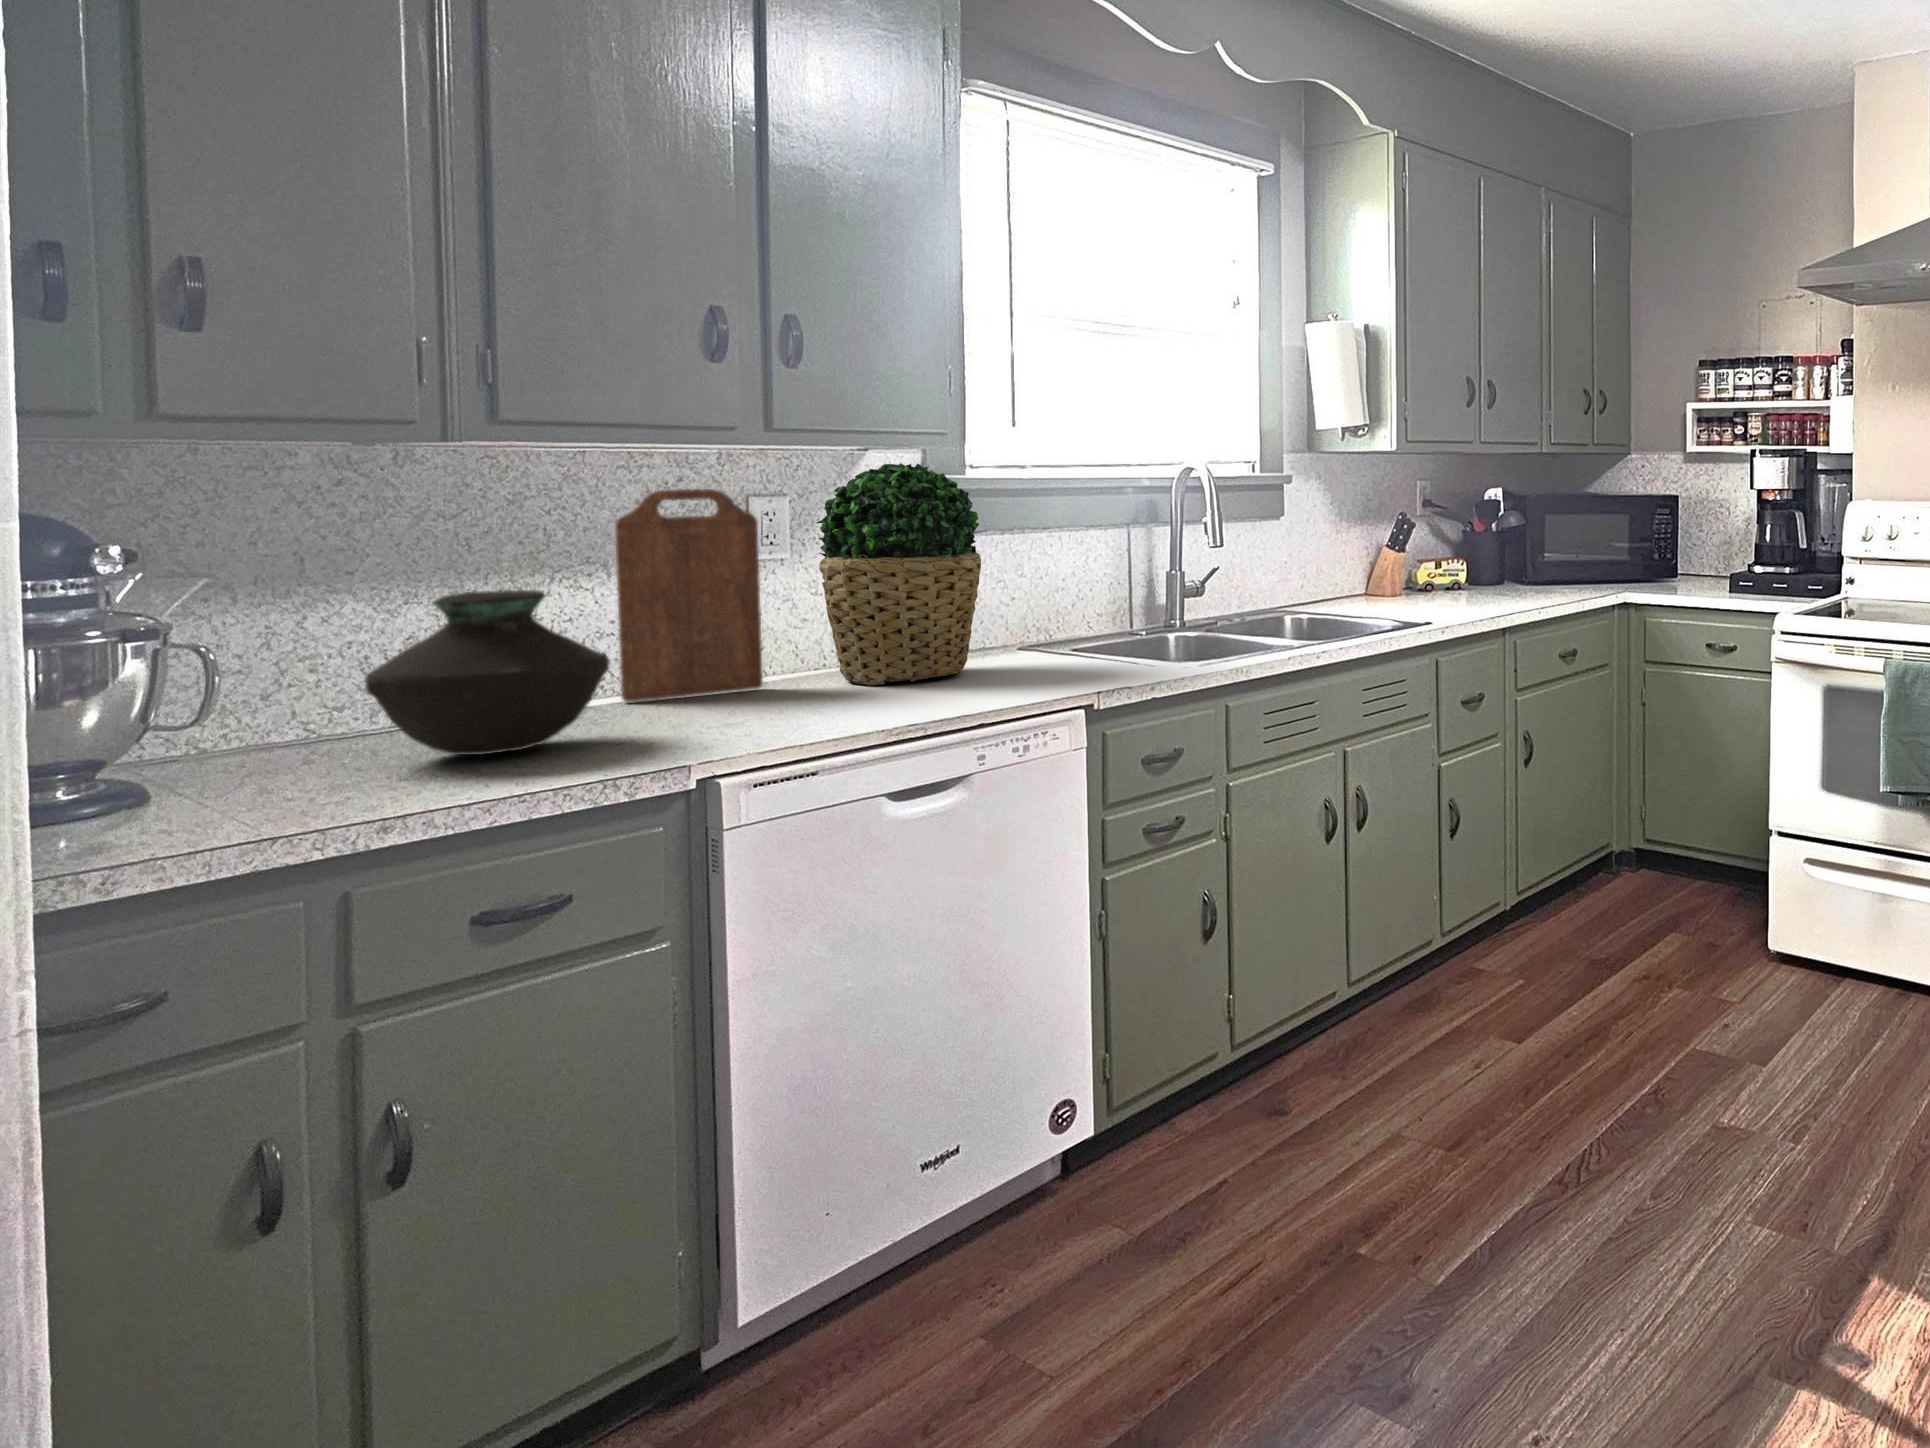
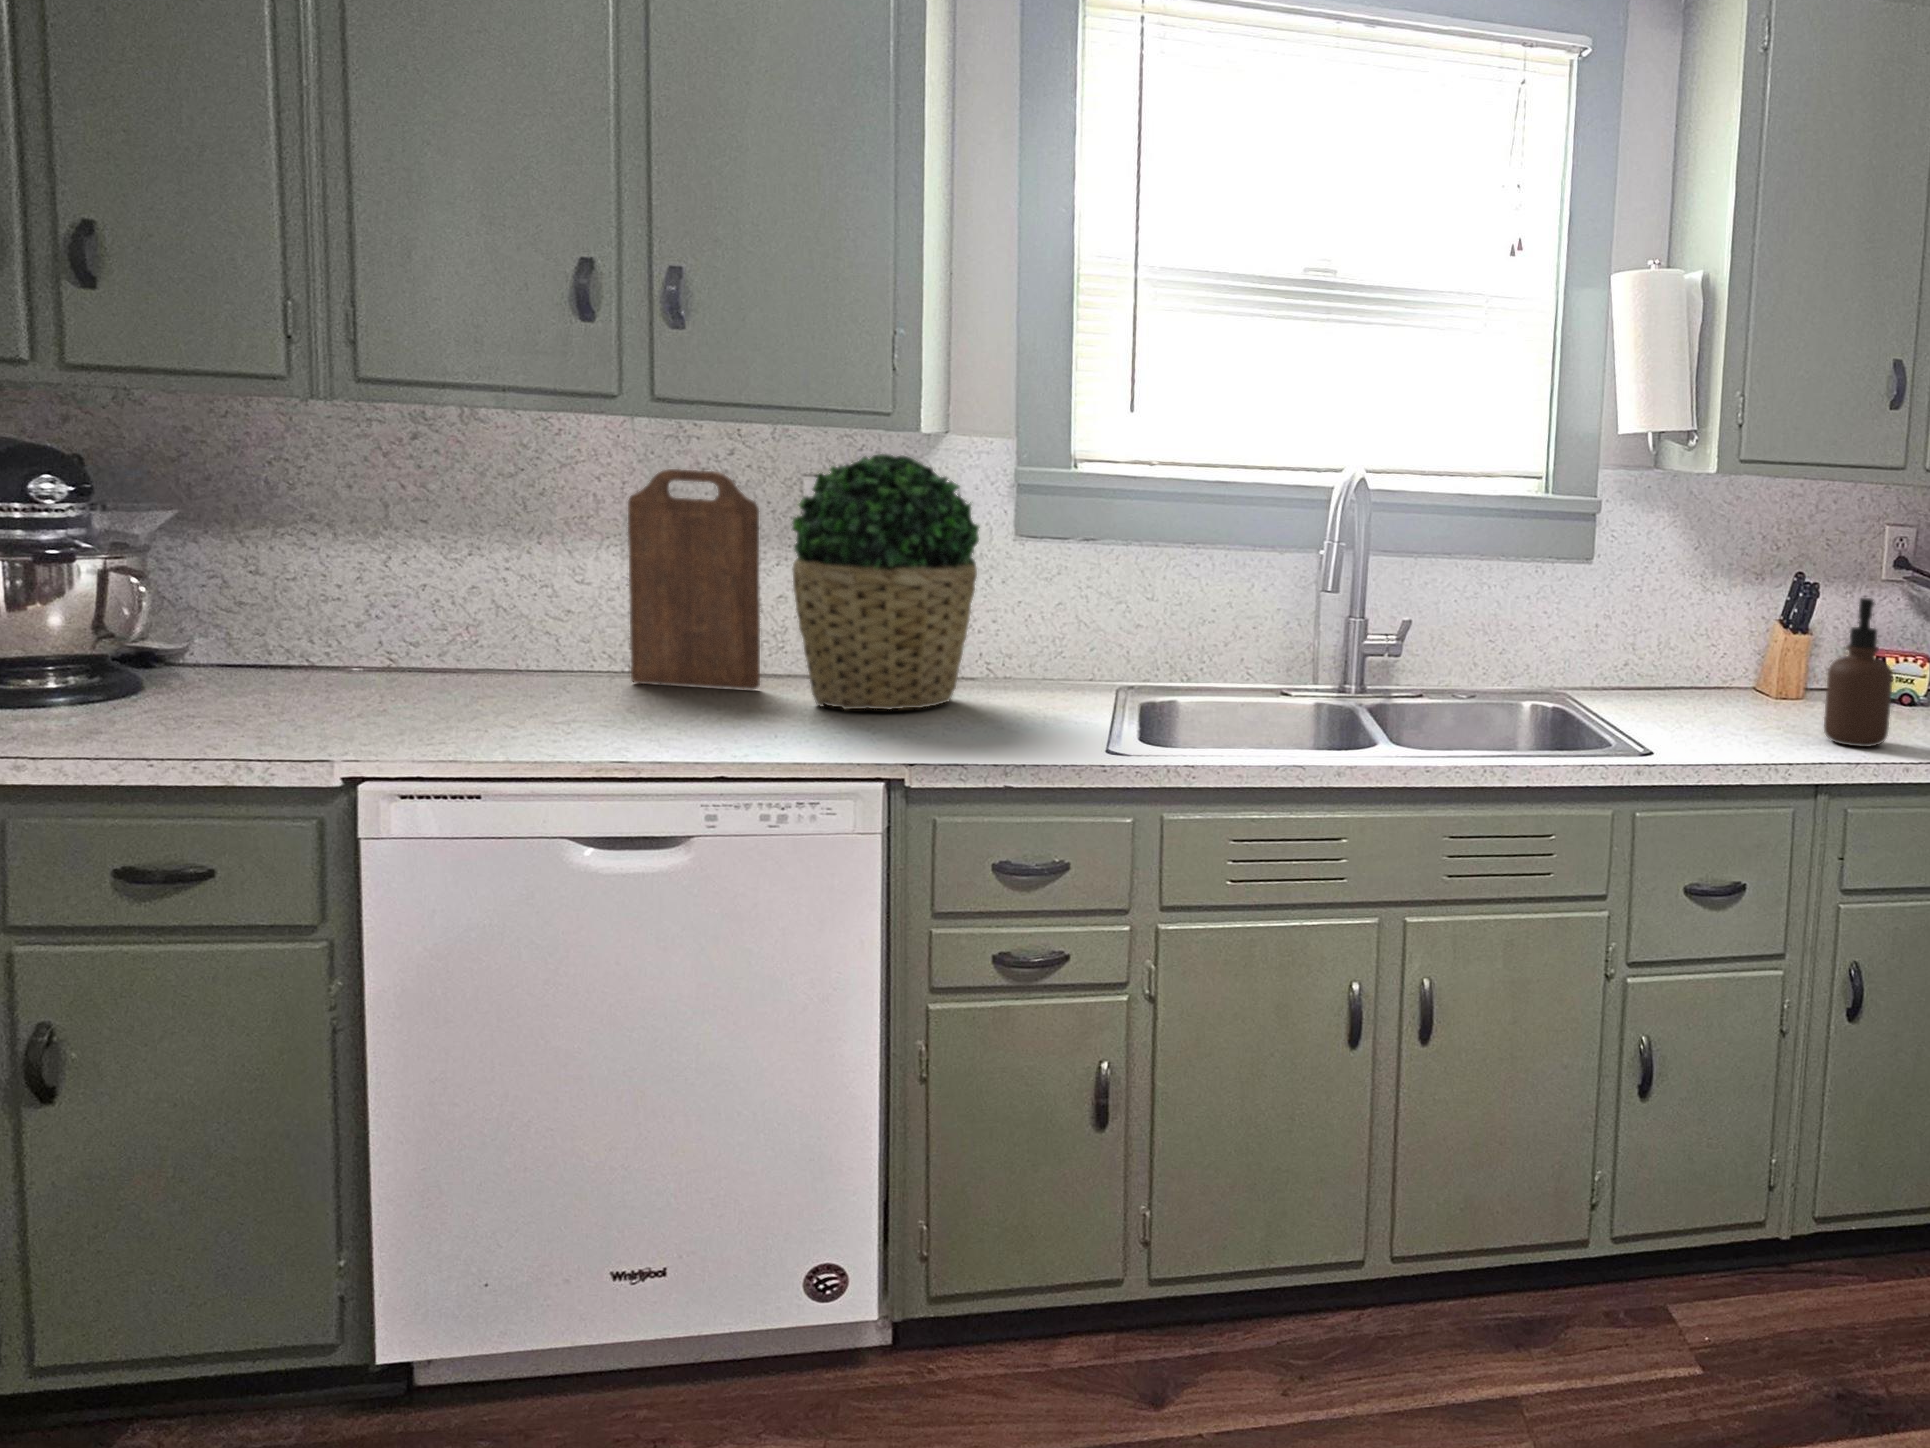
soap dispenser: none [1467,519,1506,609] -> present [1824,598,1893,747]
vase: present [365,590,610,755] -> none [204,555,448,715]

